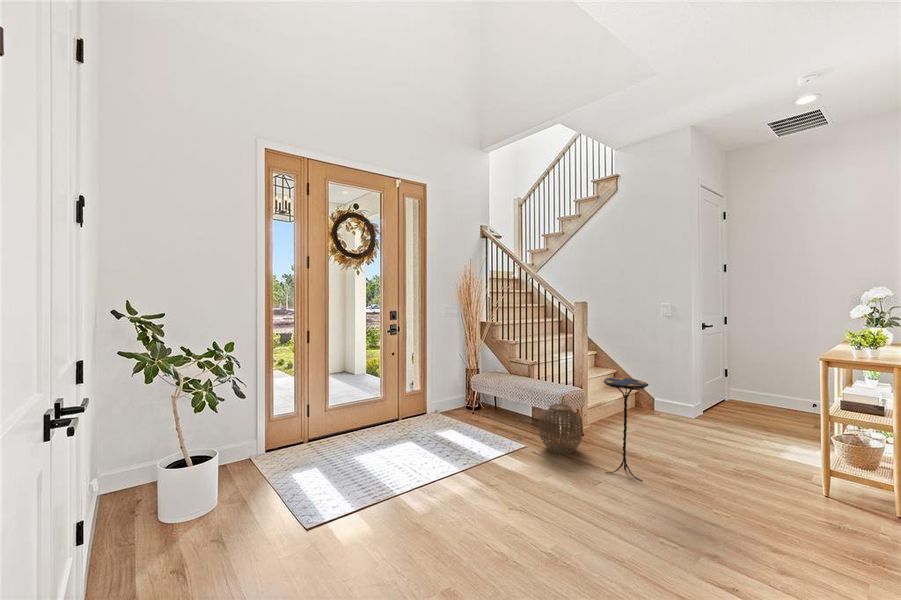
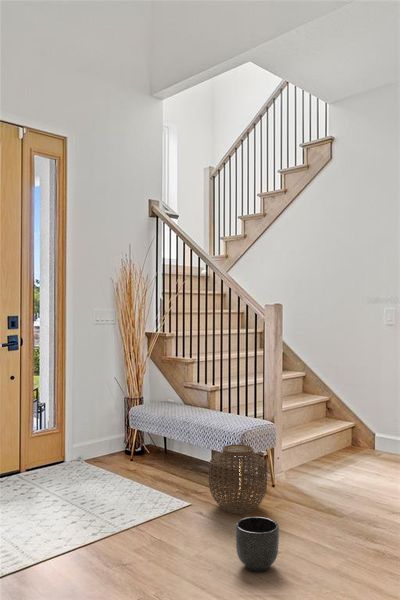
side table: present [604,378,648,481] -> none [289,406,348,548]
planter: none [570,456,602,496] -> present [236,517,279,572]

